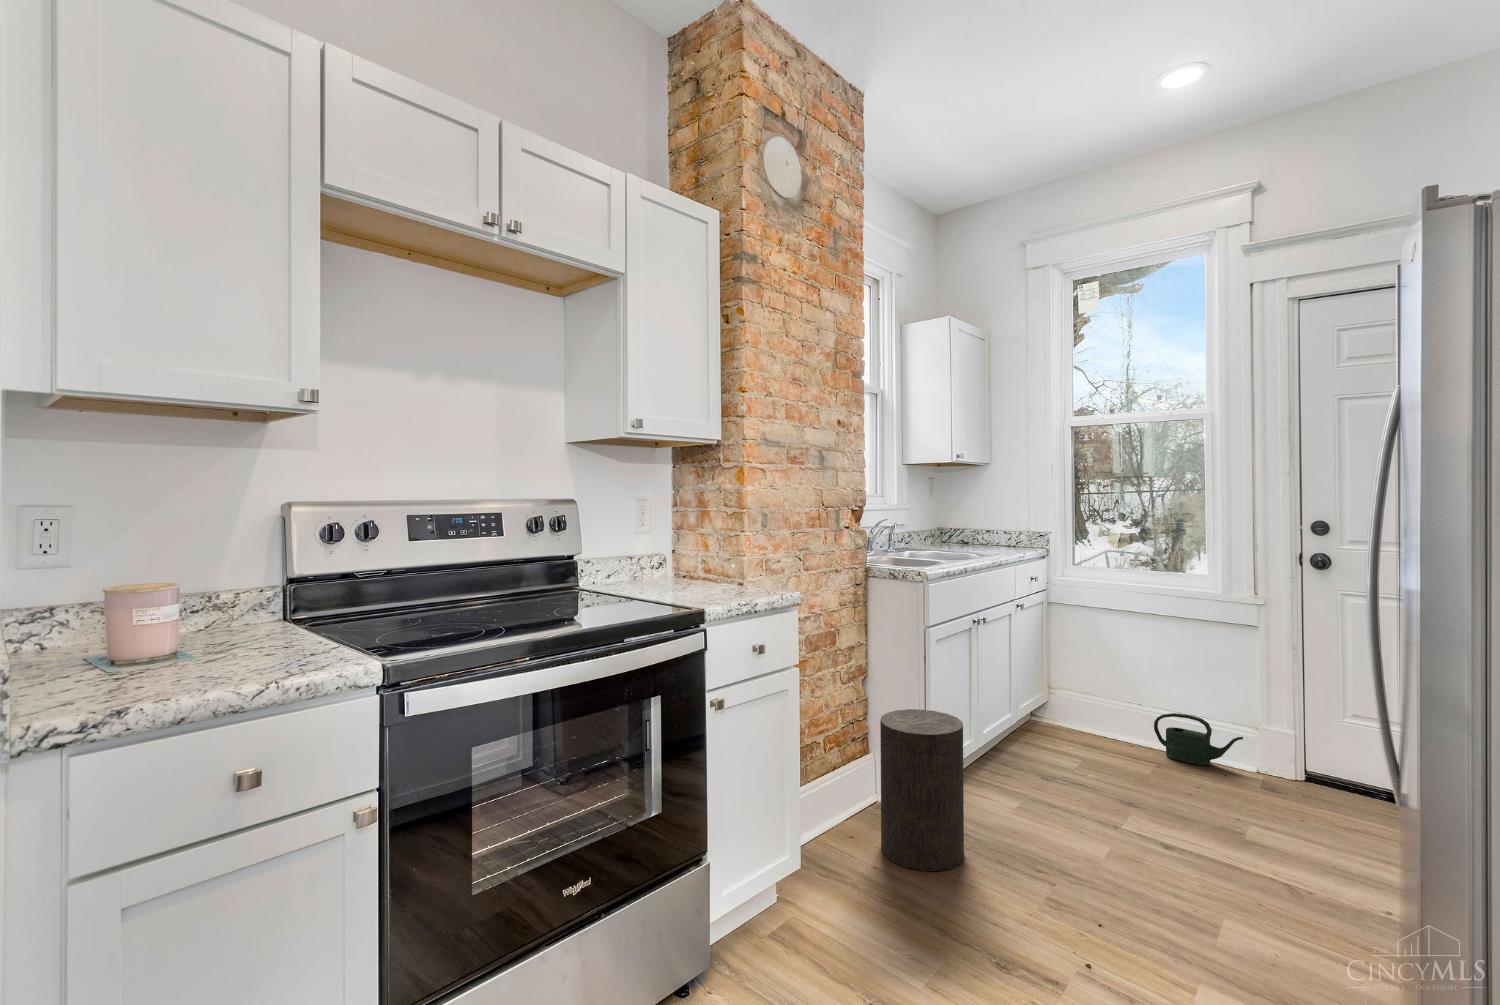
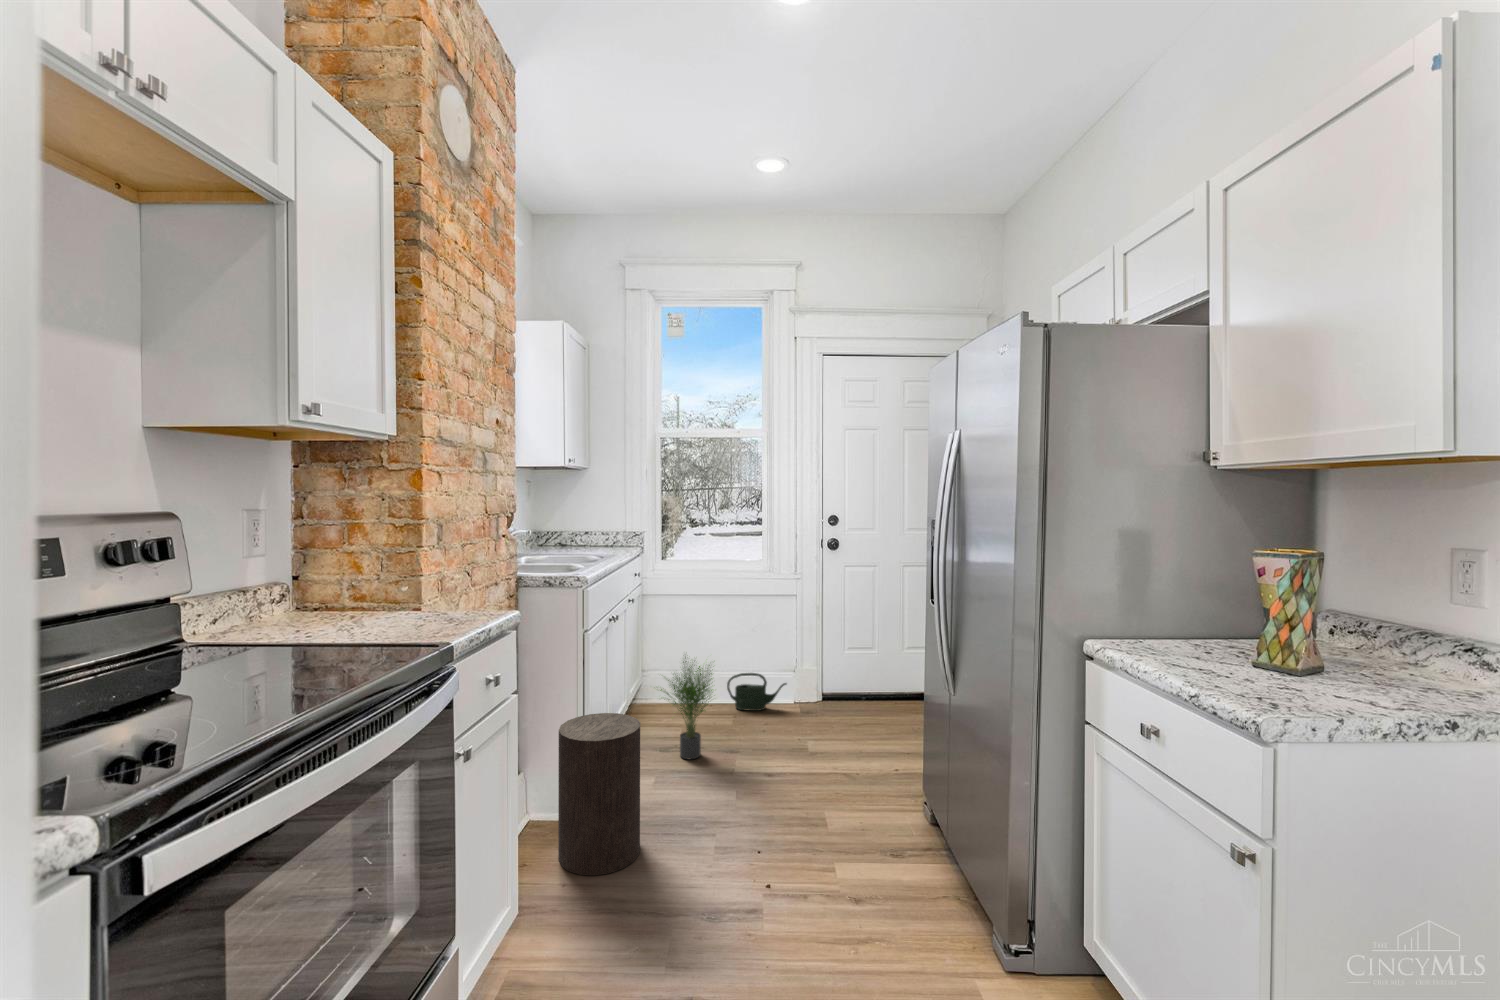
potted plant: none [1026,669,1113,795] -> present [660,657,713,759]

